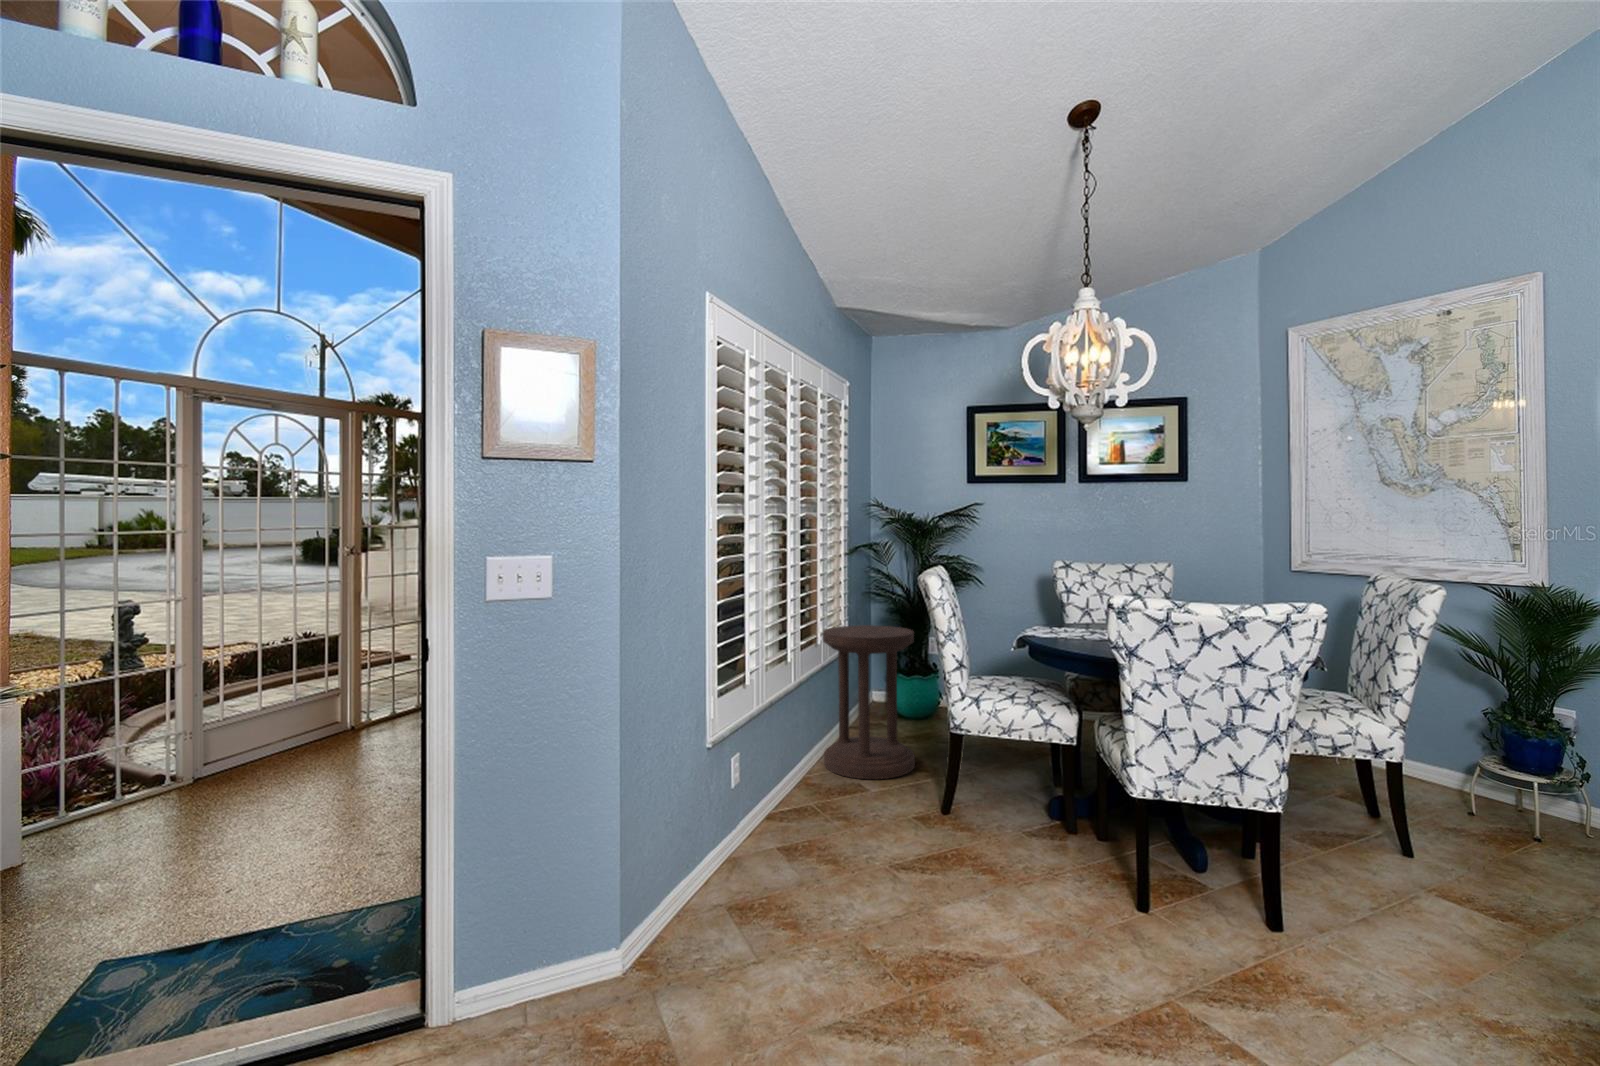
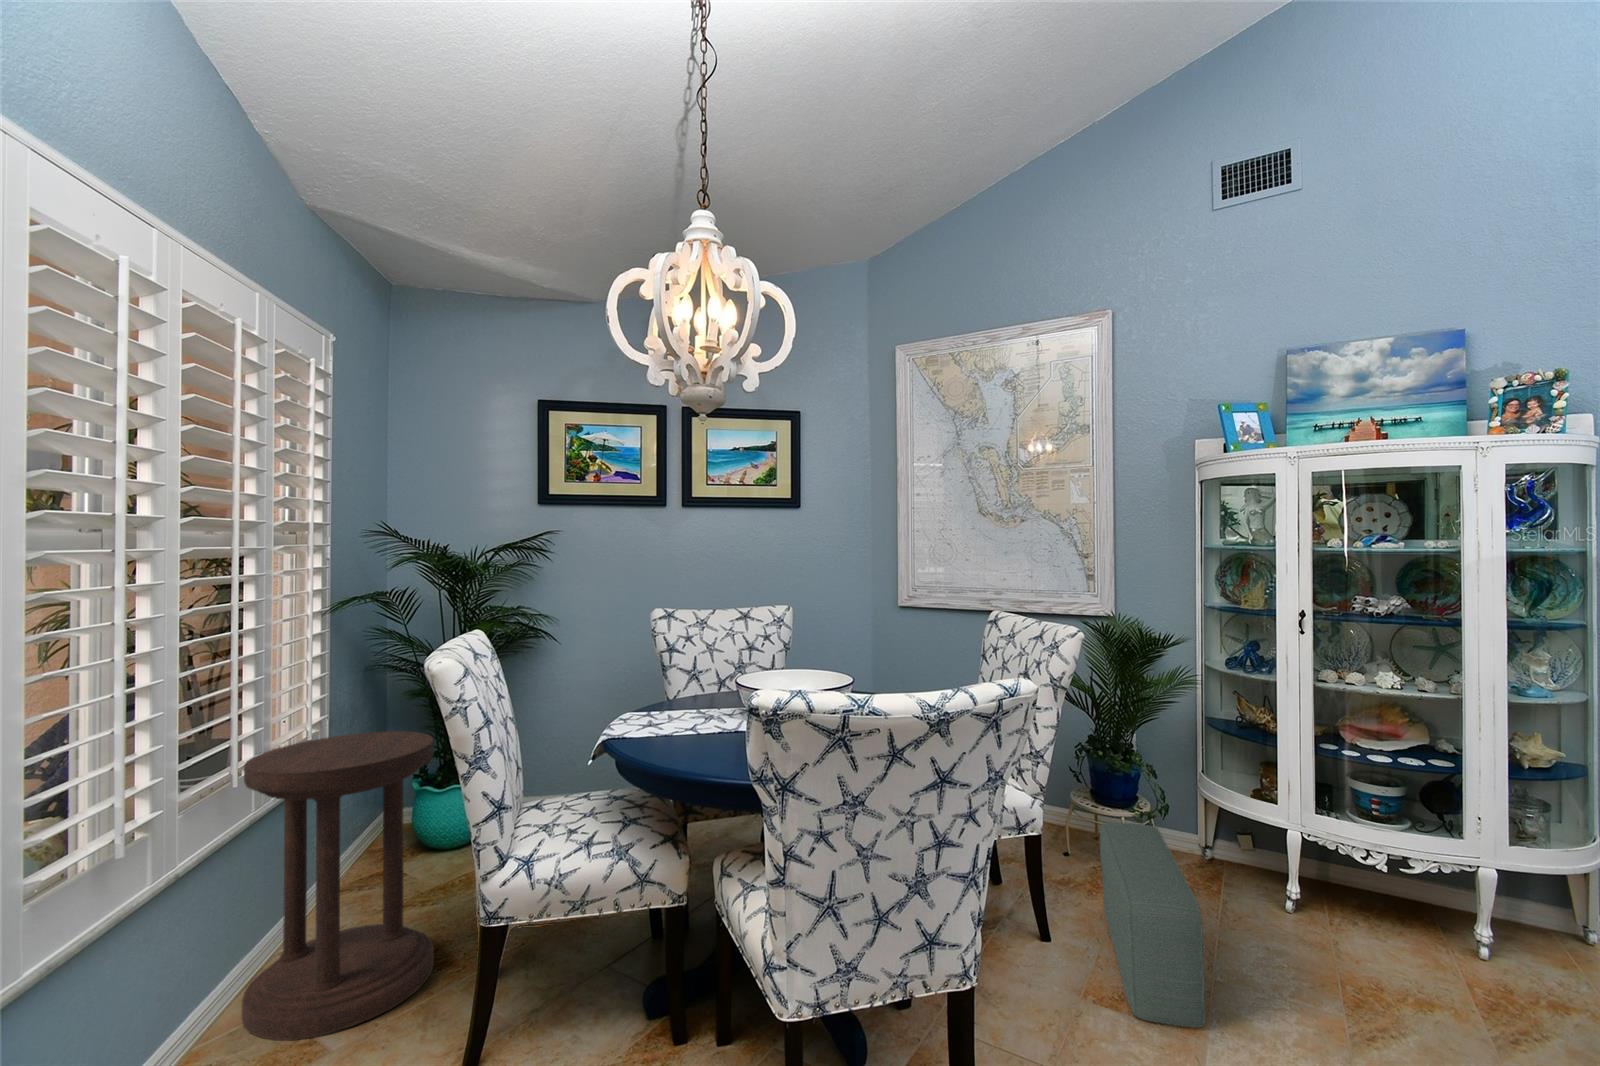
pouf: none [1468,770,1559,930] -> present [1100,822,1205,1027]

